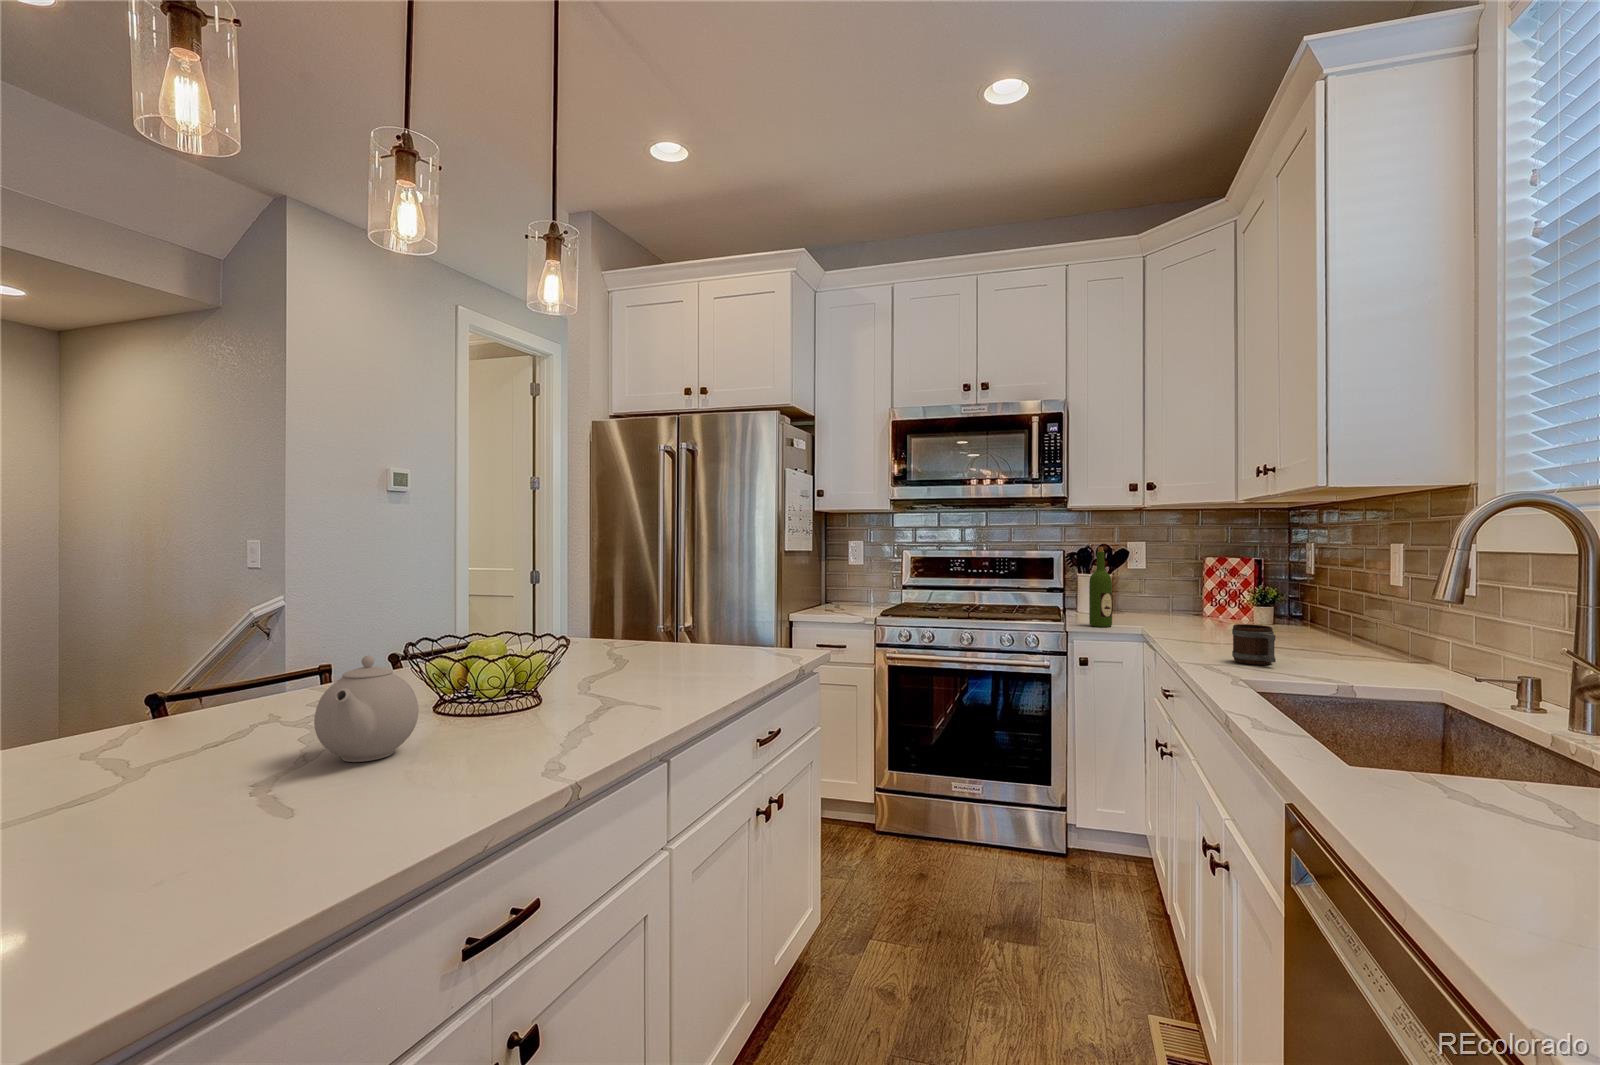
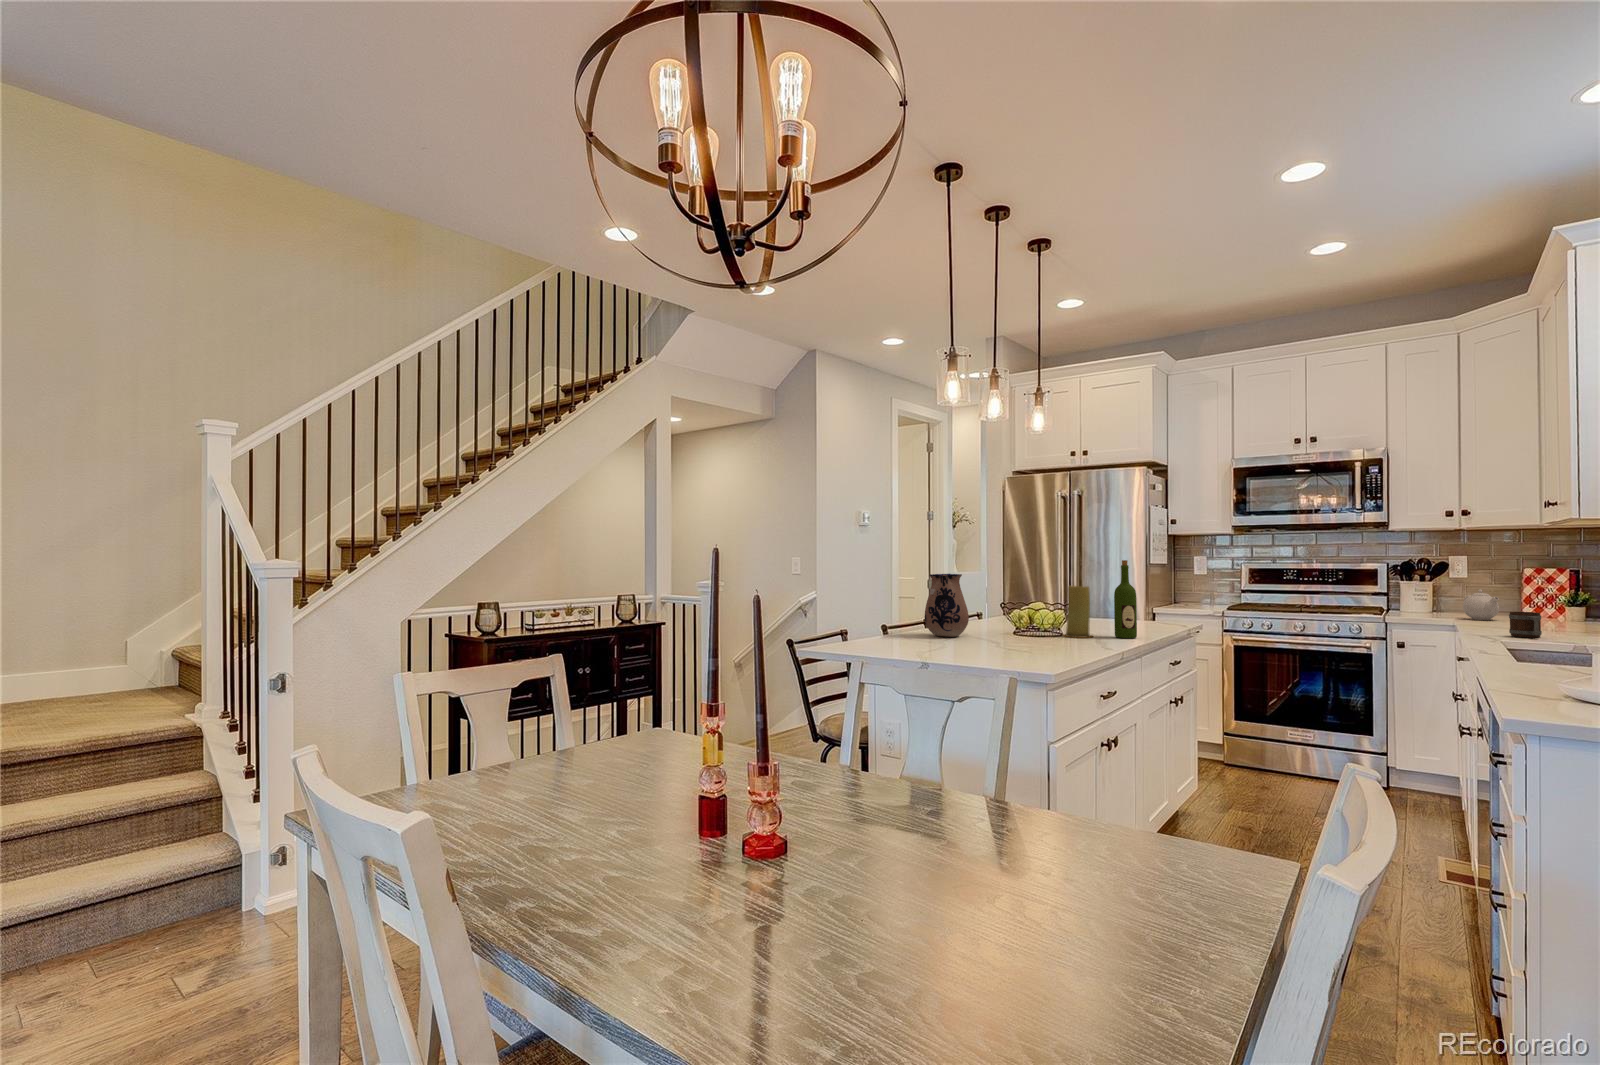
wine bottle: present [1089,547,1112,627] -> present [1114,560,1137,638]
ceramic pitcher: none [127,582,266,746] -> present [925,574,969,637]
candle: none [503,605,571,725] -> present [1064,586,1092,638]
teapot: present [314,656,419,762] -> present [1463,589,1499,620]

